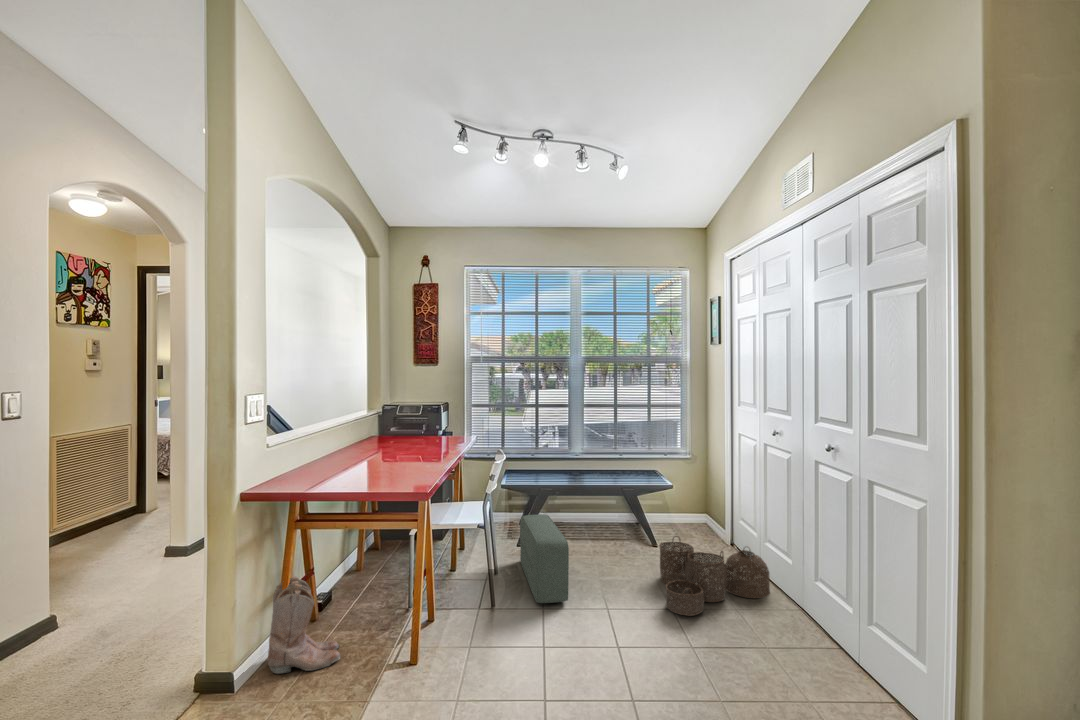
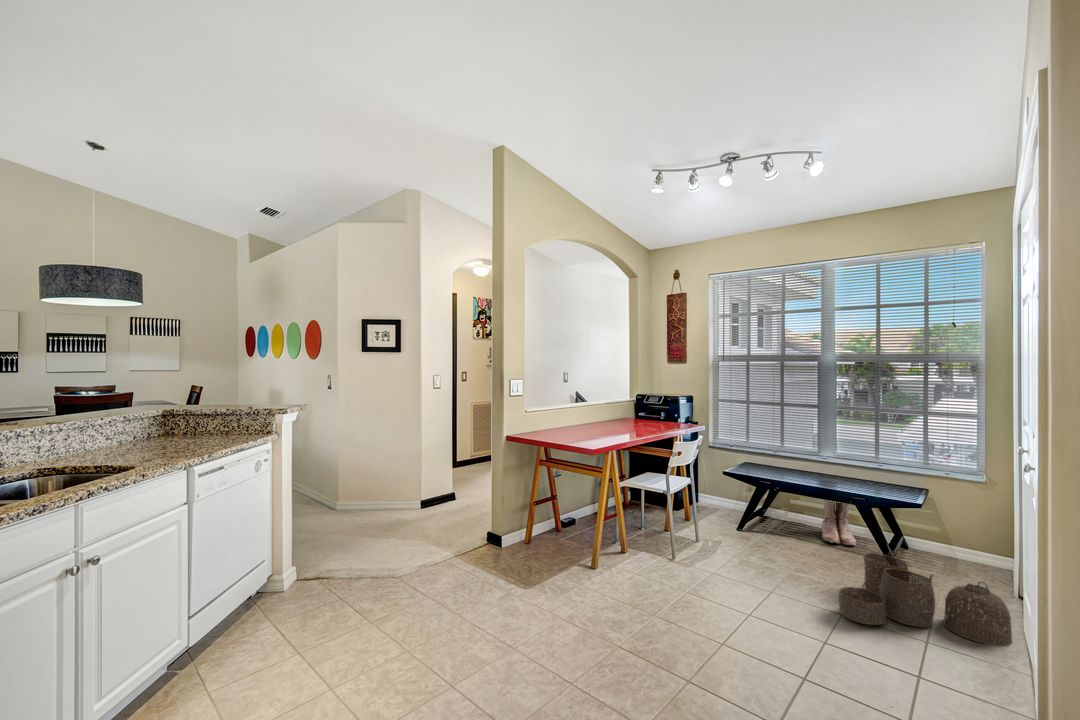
pouf: present [520,515,569,603] -> none [712,499,760,573]
boots: present [268,577,340,674] -> present [822,500,856,545]

